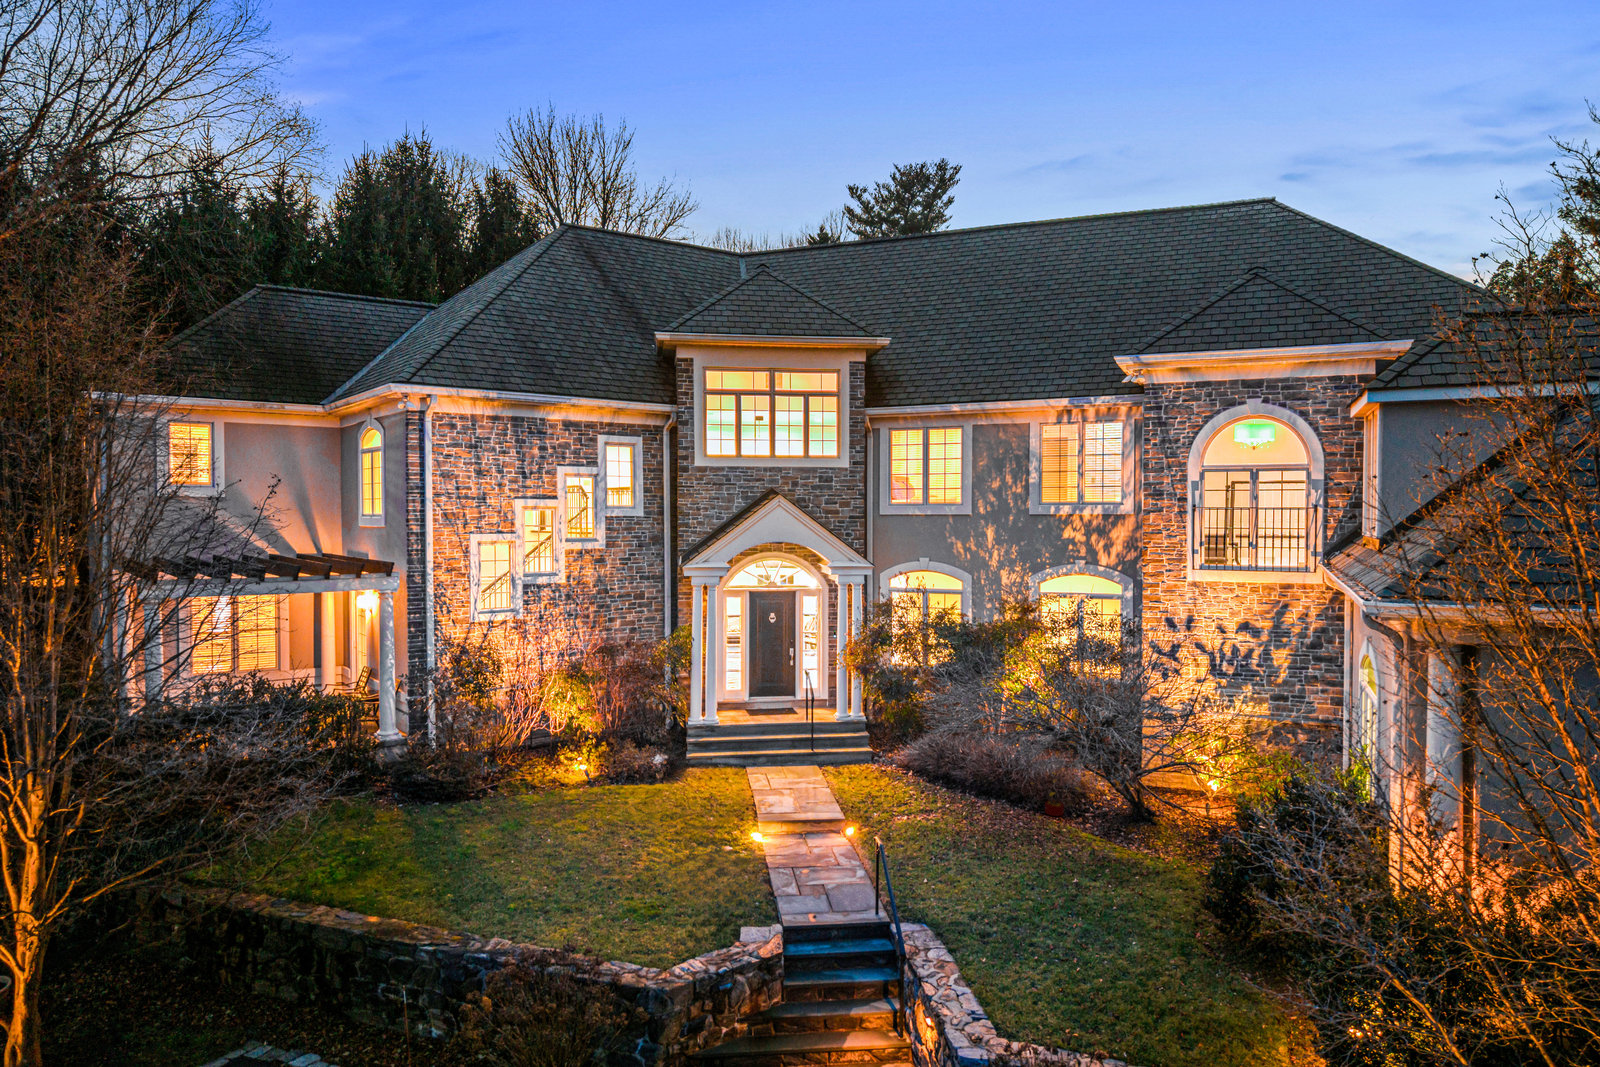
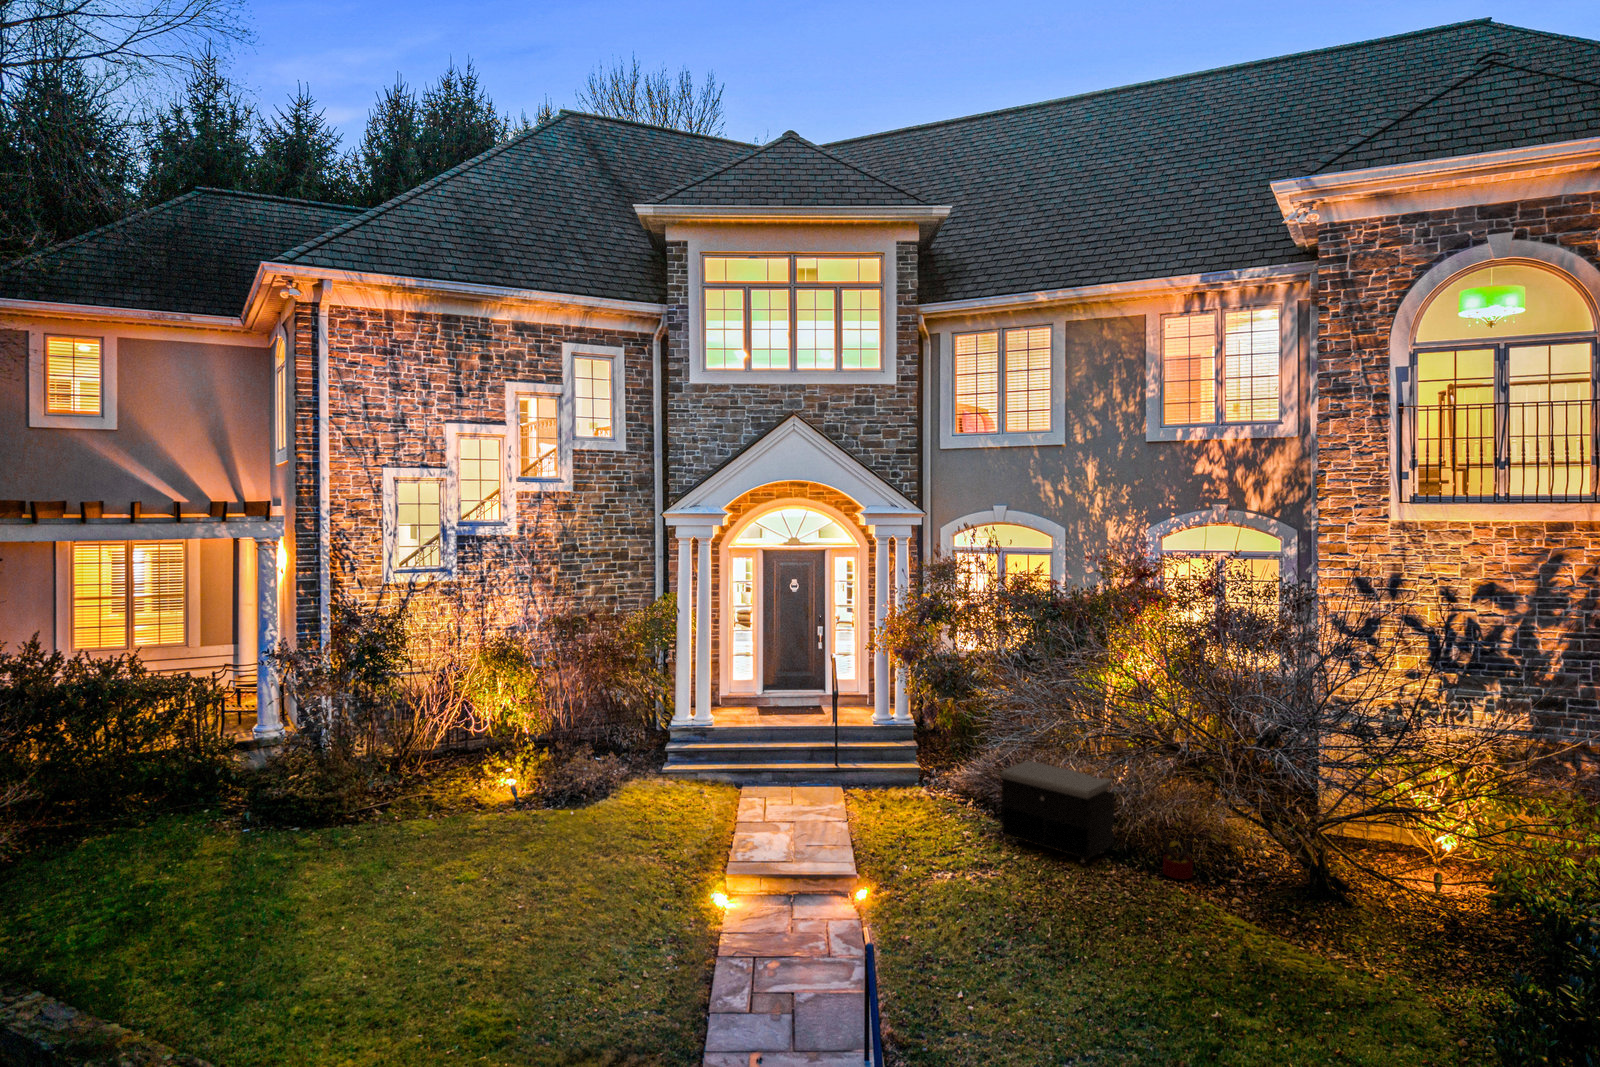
storage bench: none [941,744,1015,809] -> present [1001,761,1115,863]

